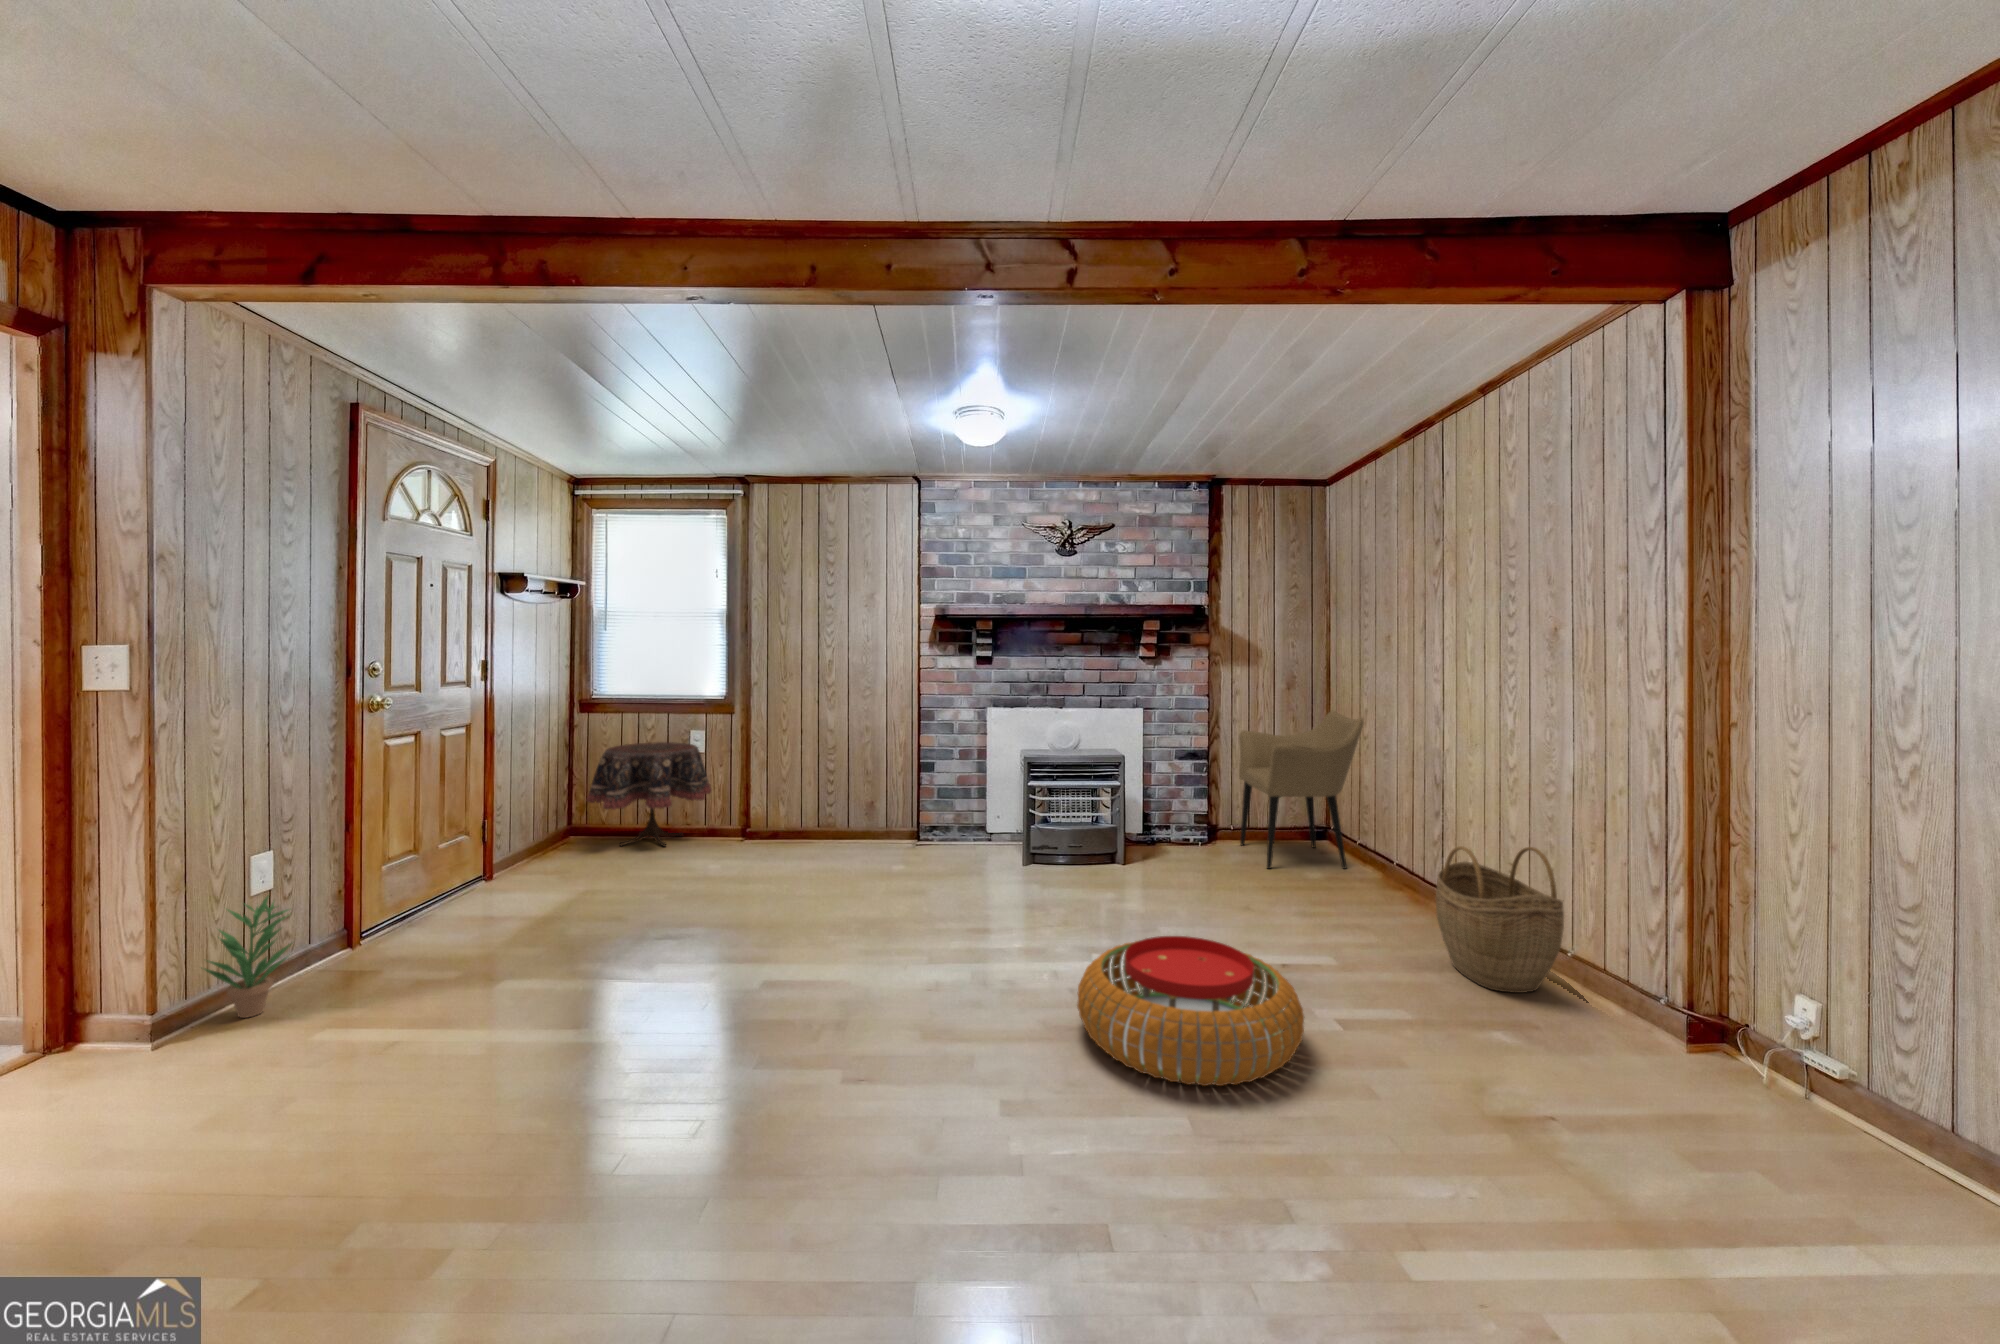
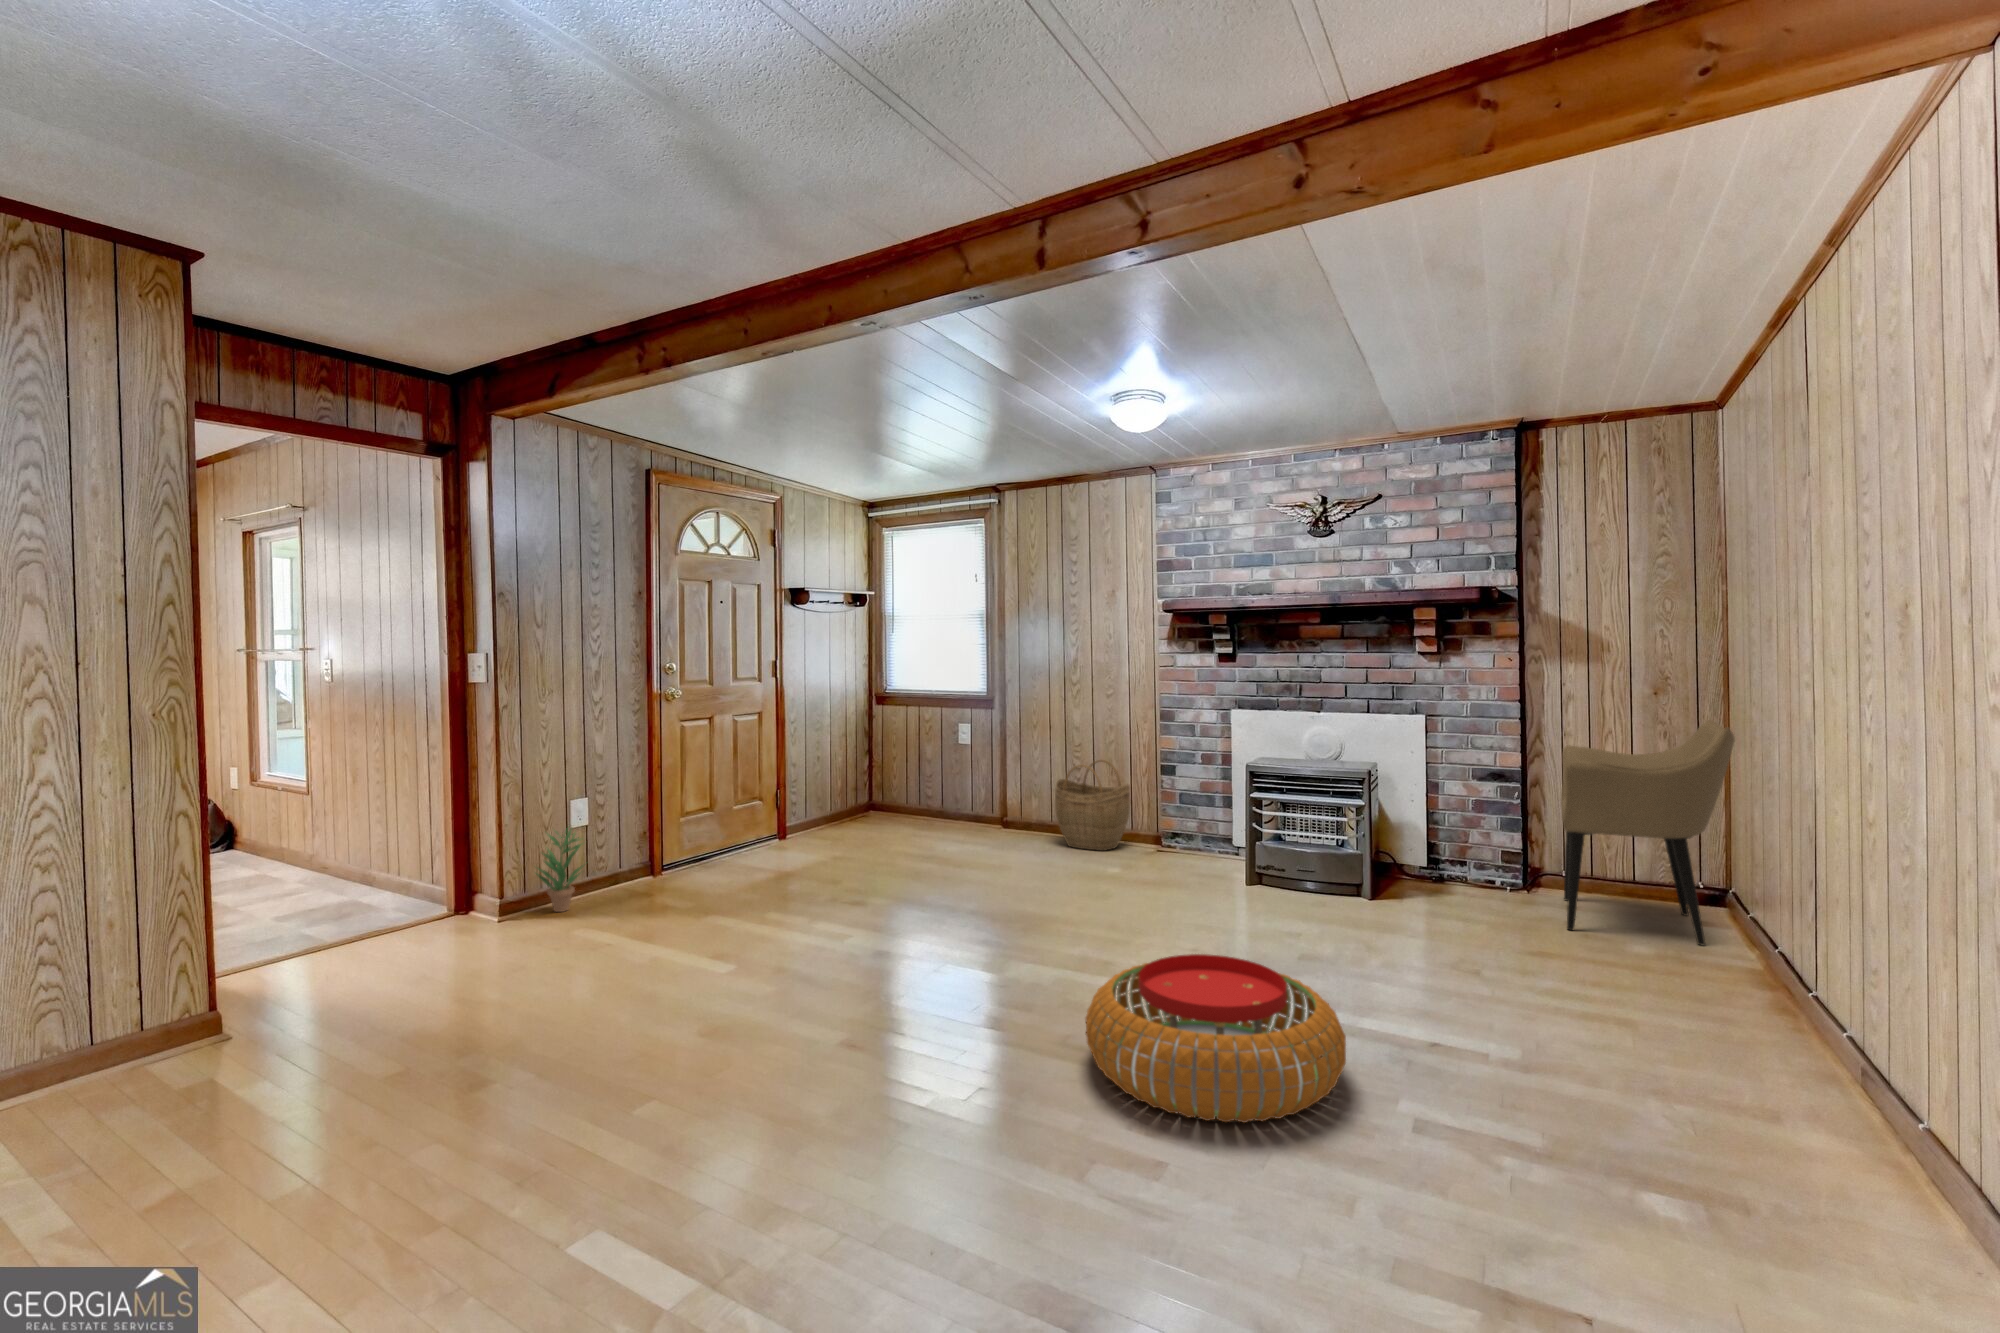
side table: present [586,742,712,847] -> none [861,740,968,836]
woven basket: present [1436,846,1564,993] -> present [1055,760,1131,851]

